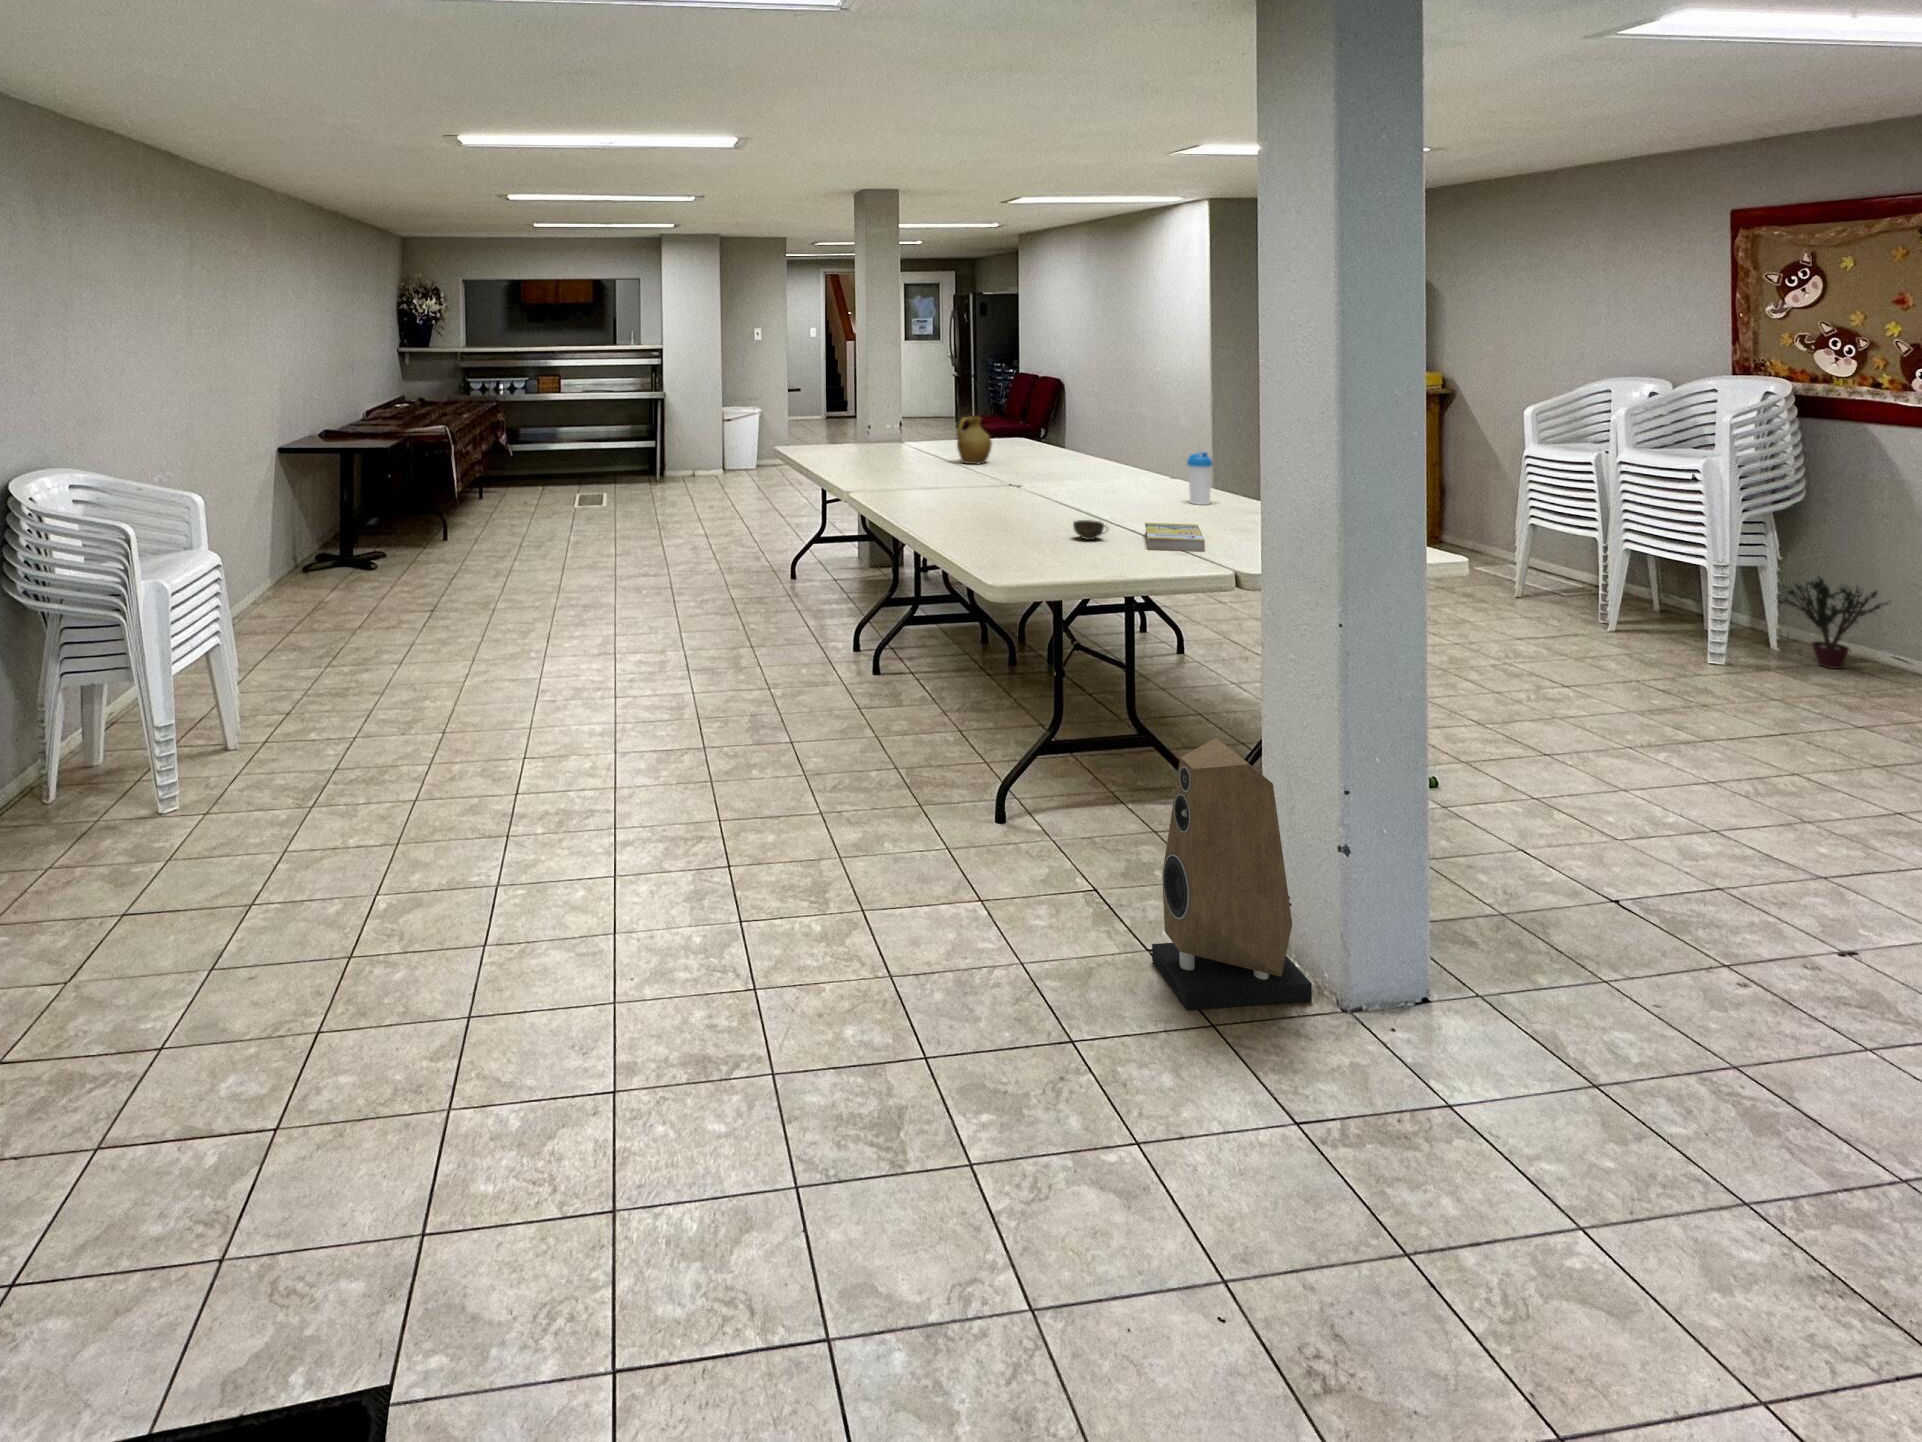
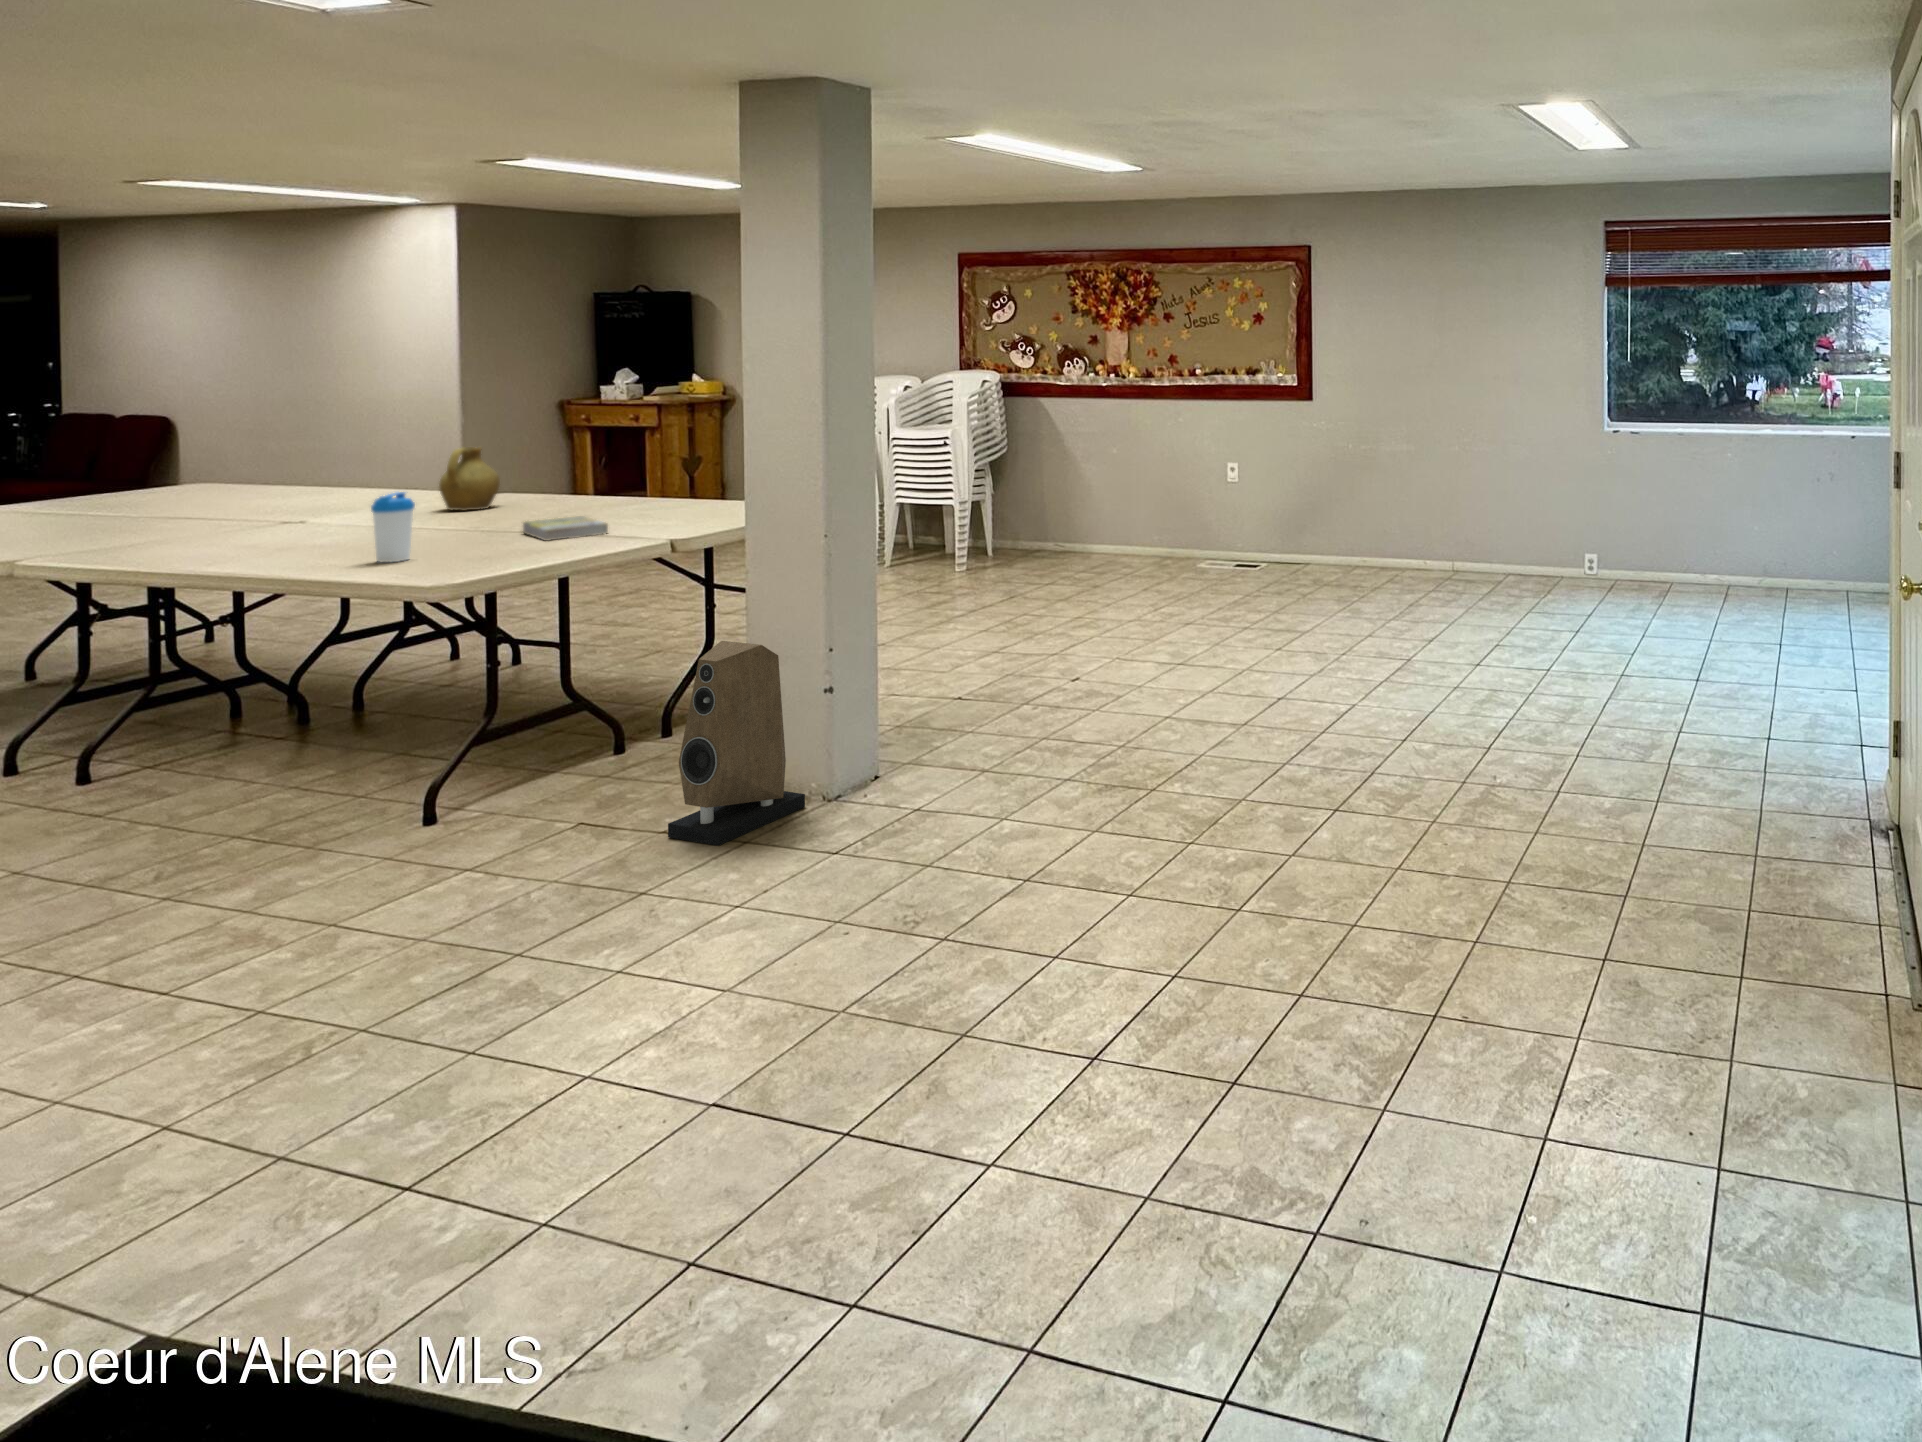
pitcher: present [957,416,992,464] -> present [439,447,500,511]
water bottle: present [1187,452,1212,505] -> present [371,492,415,562]
cup: present [1073,520,1106,540] -> none [439,526,488,546]
potted plant: present [1778,577,1888,669] -> none [990,504,1054,565]

